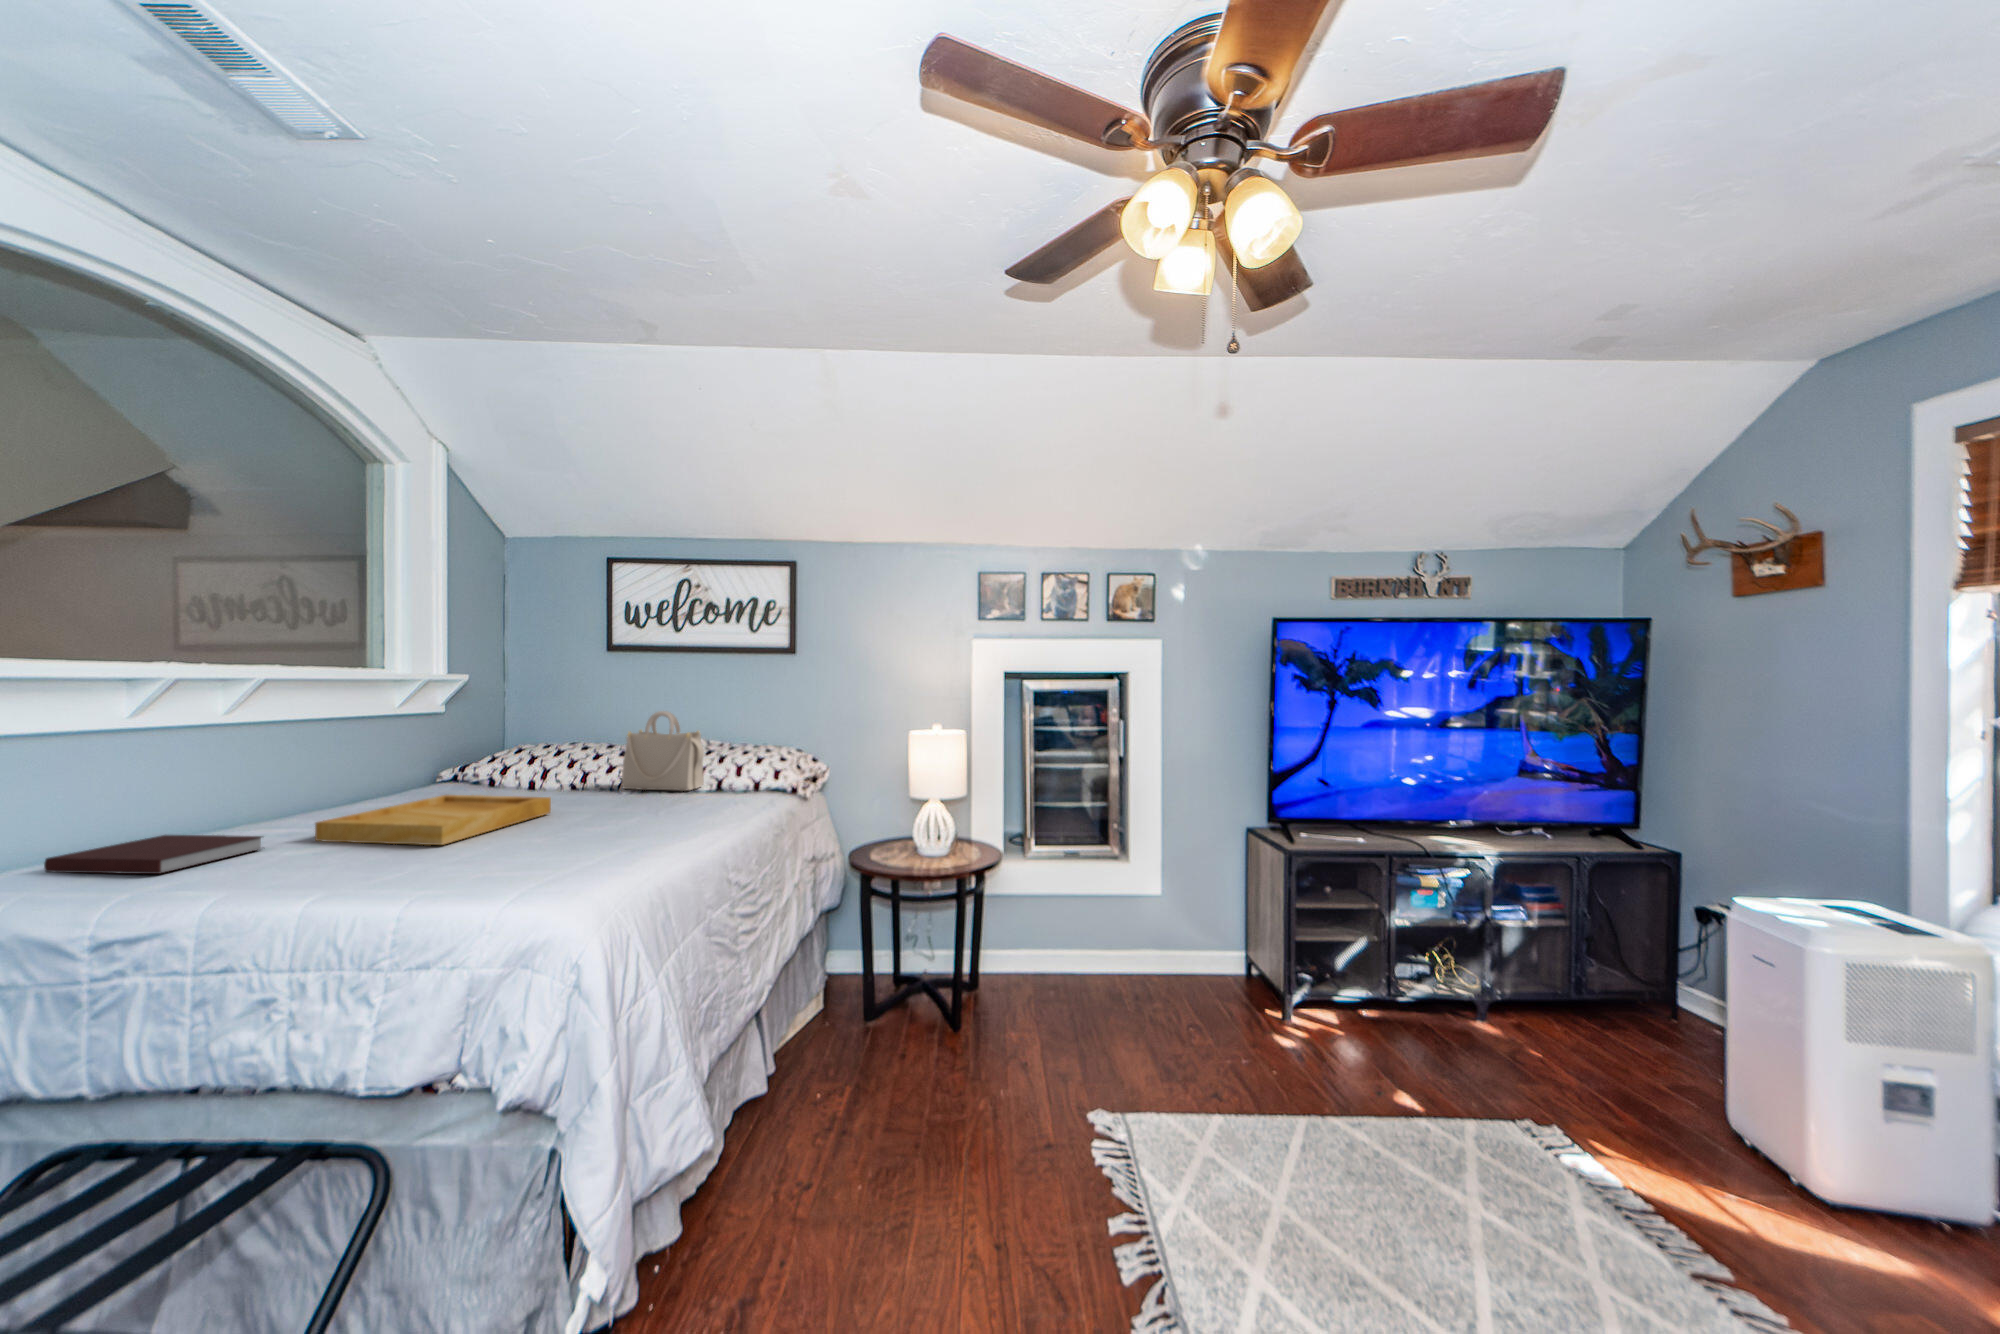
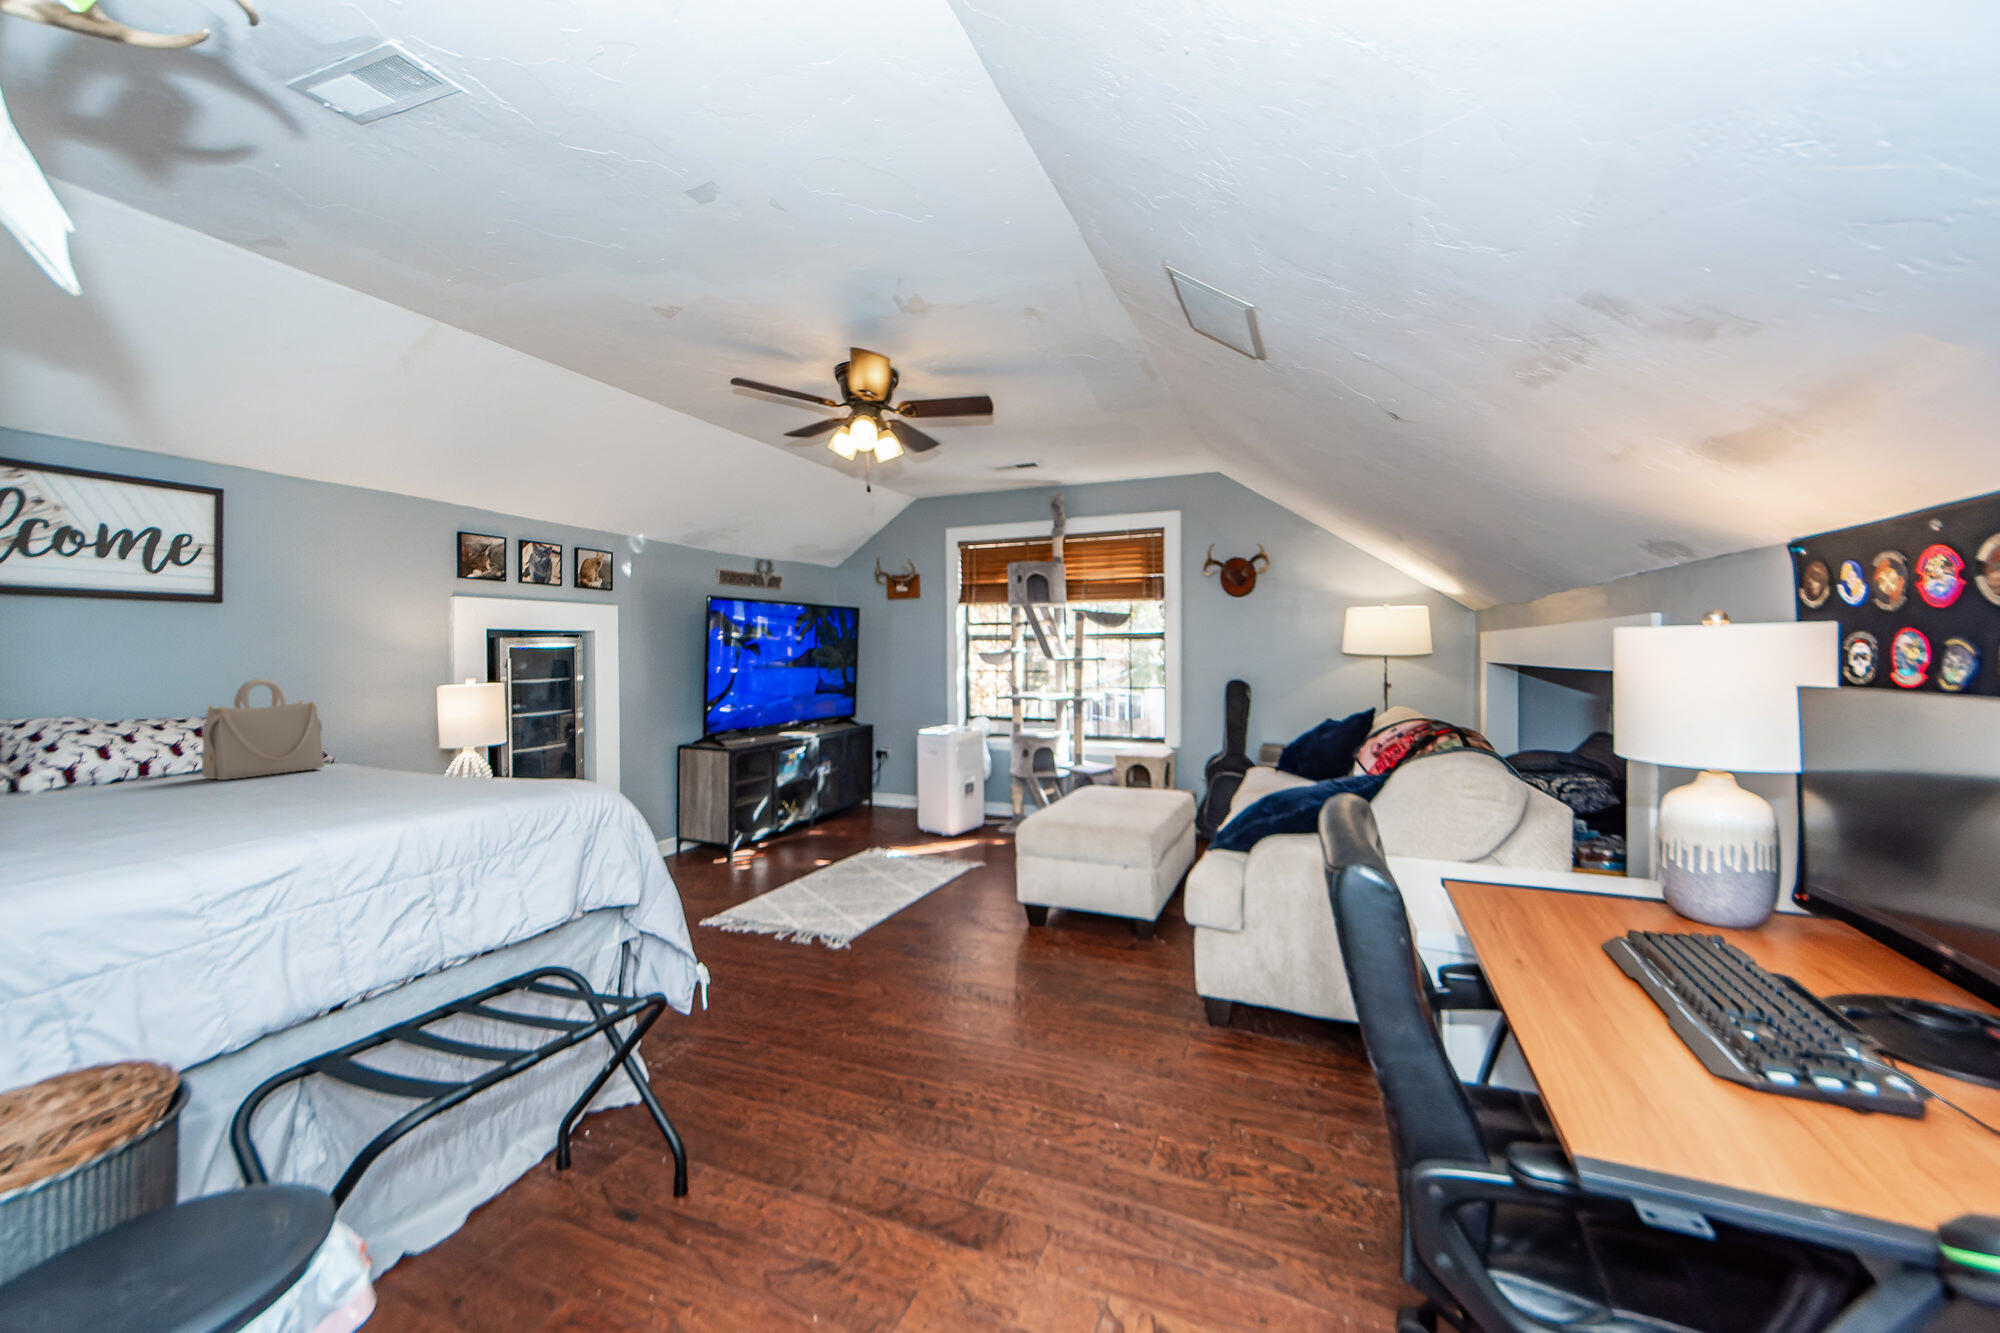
tray: present [315,795,551,845] -> none [148,767,396,819]
notebook: present [44,835,262,874] -> none [75,807,293,856]

